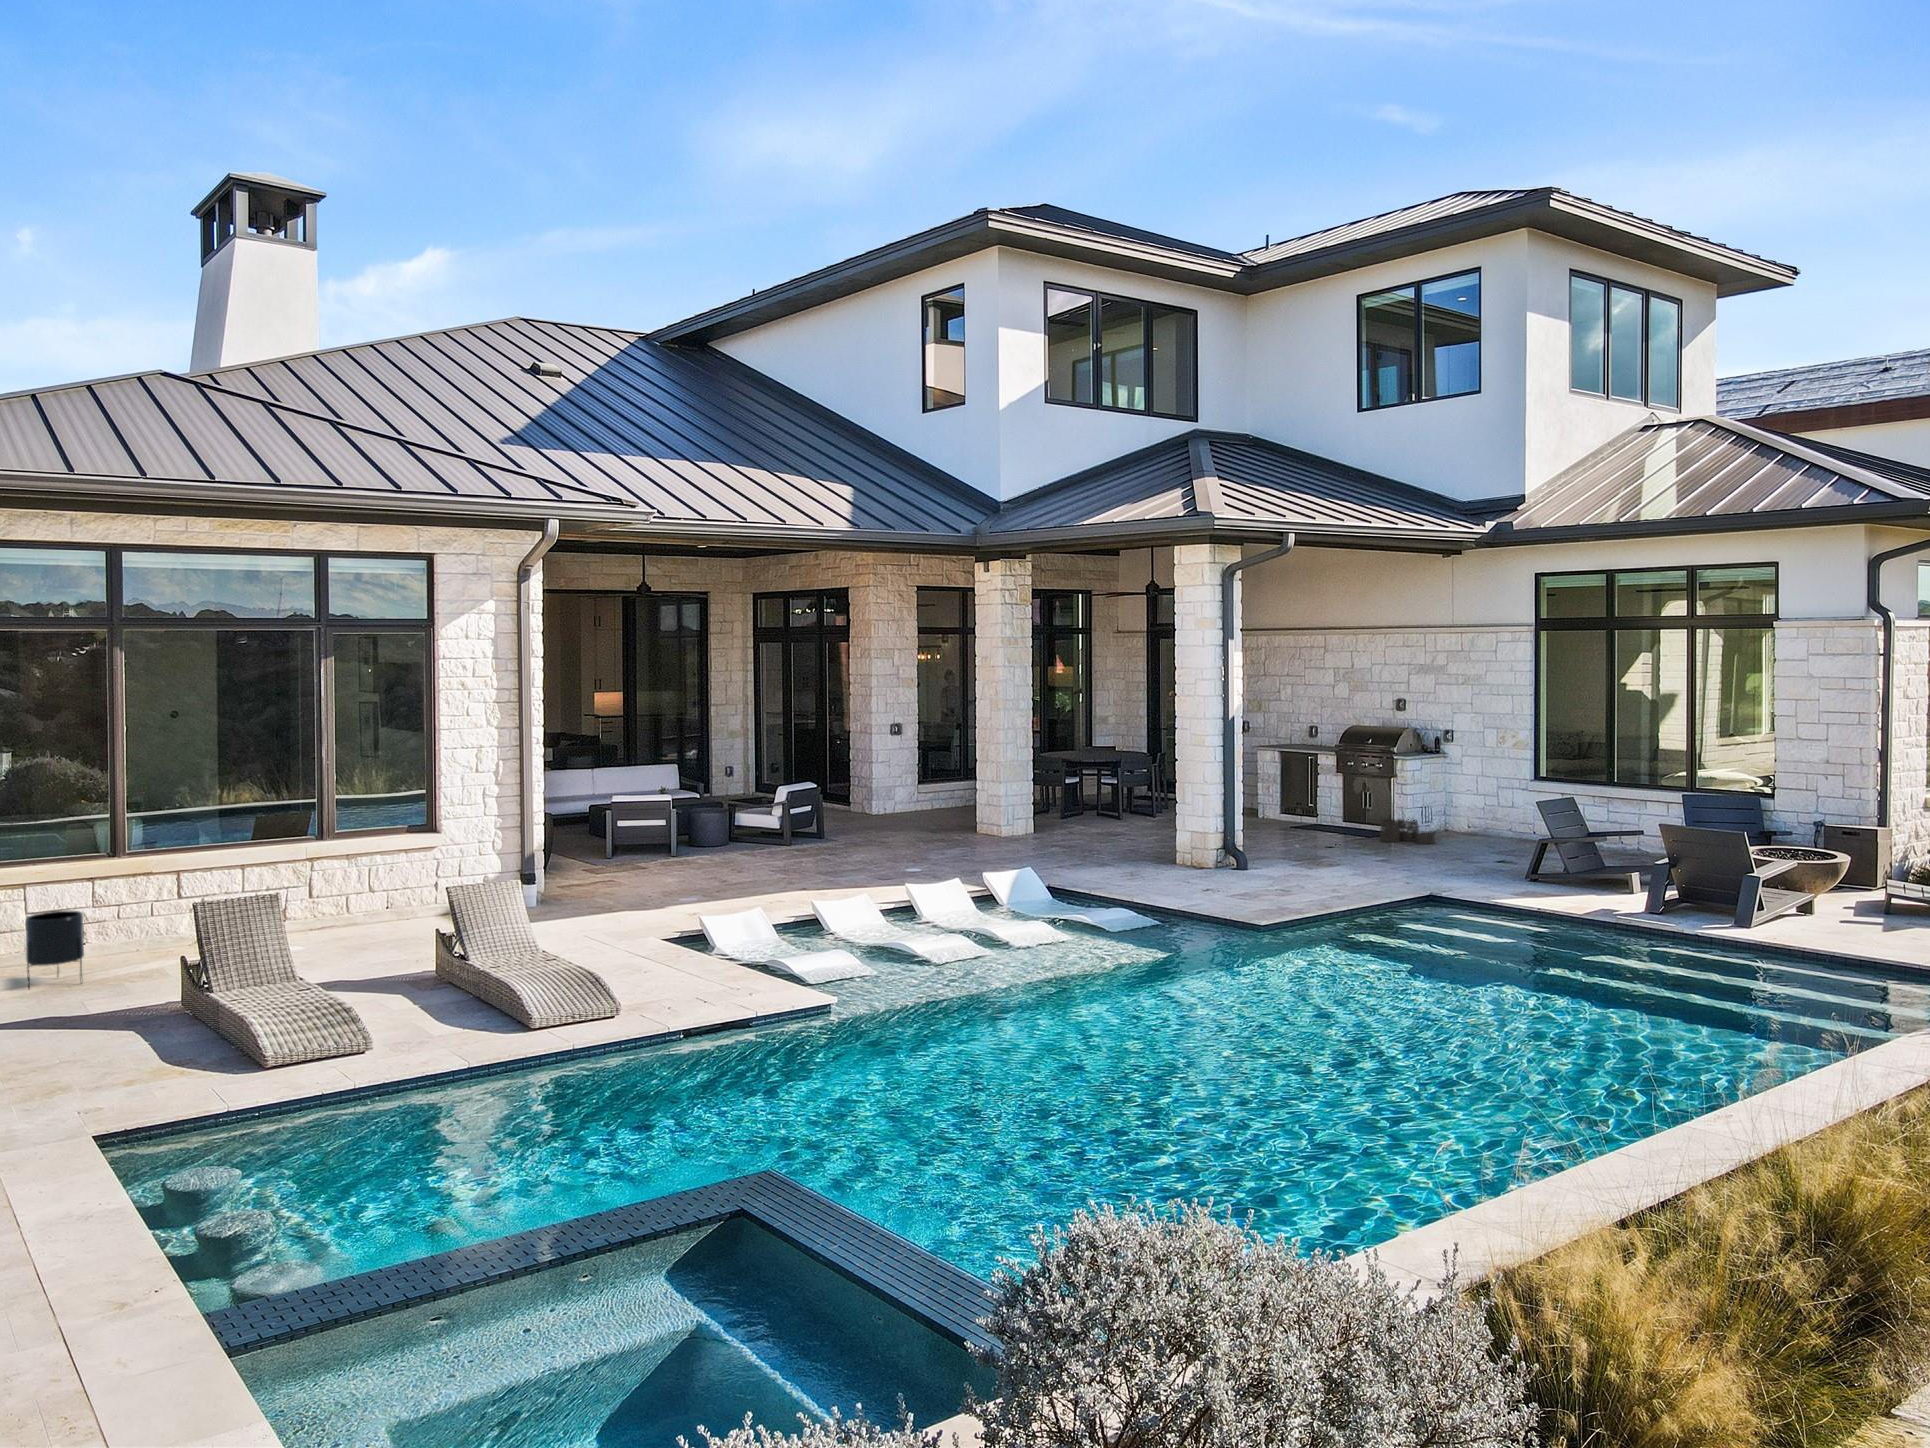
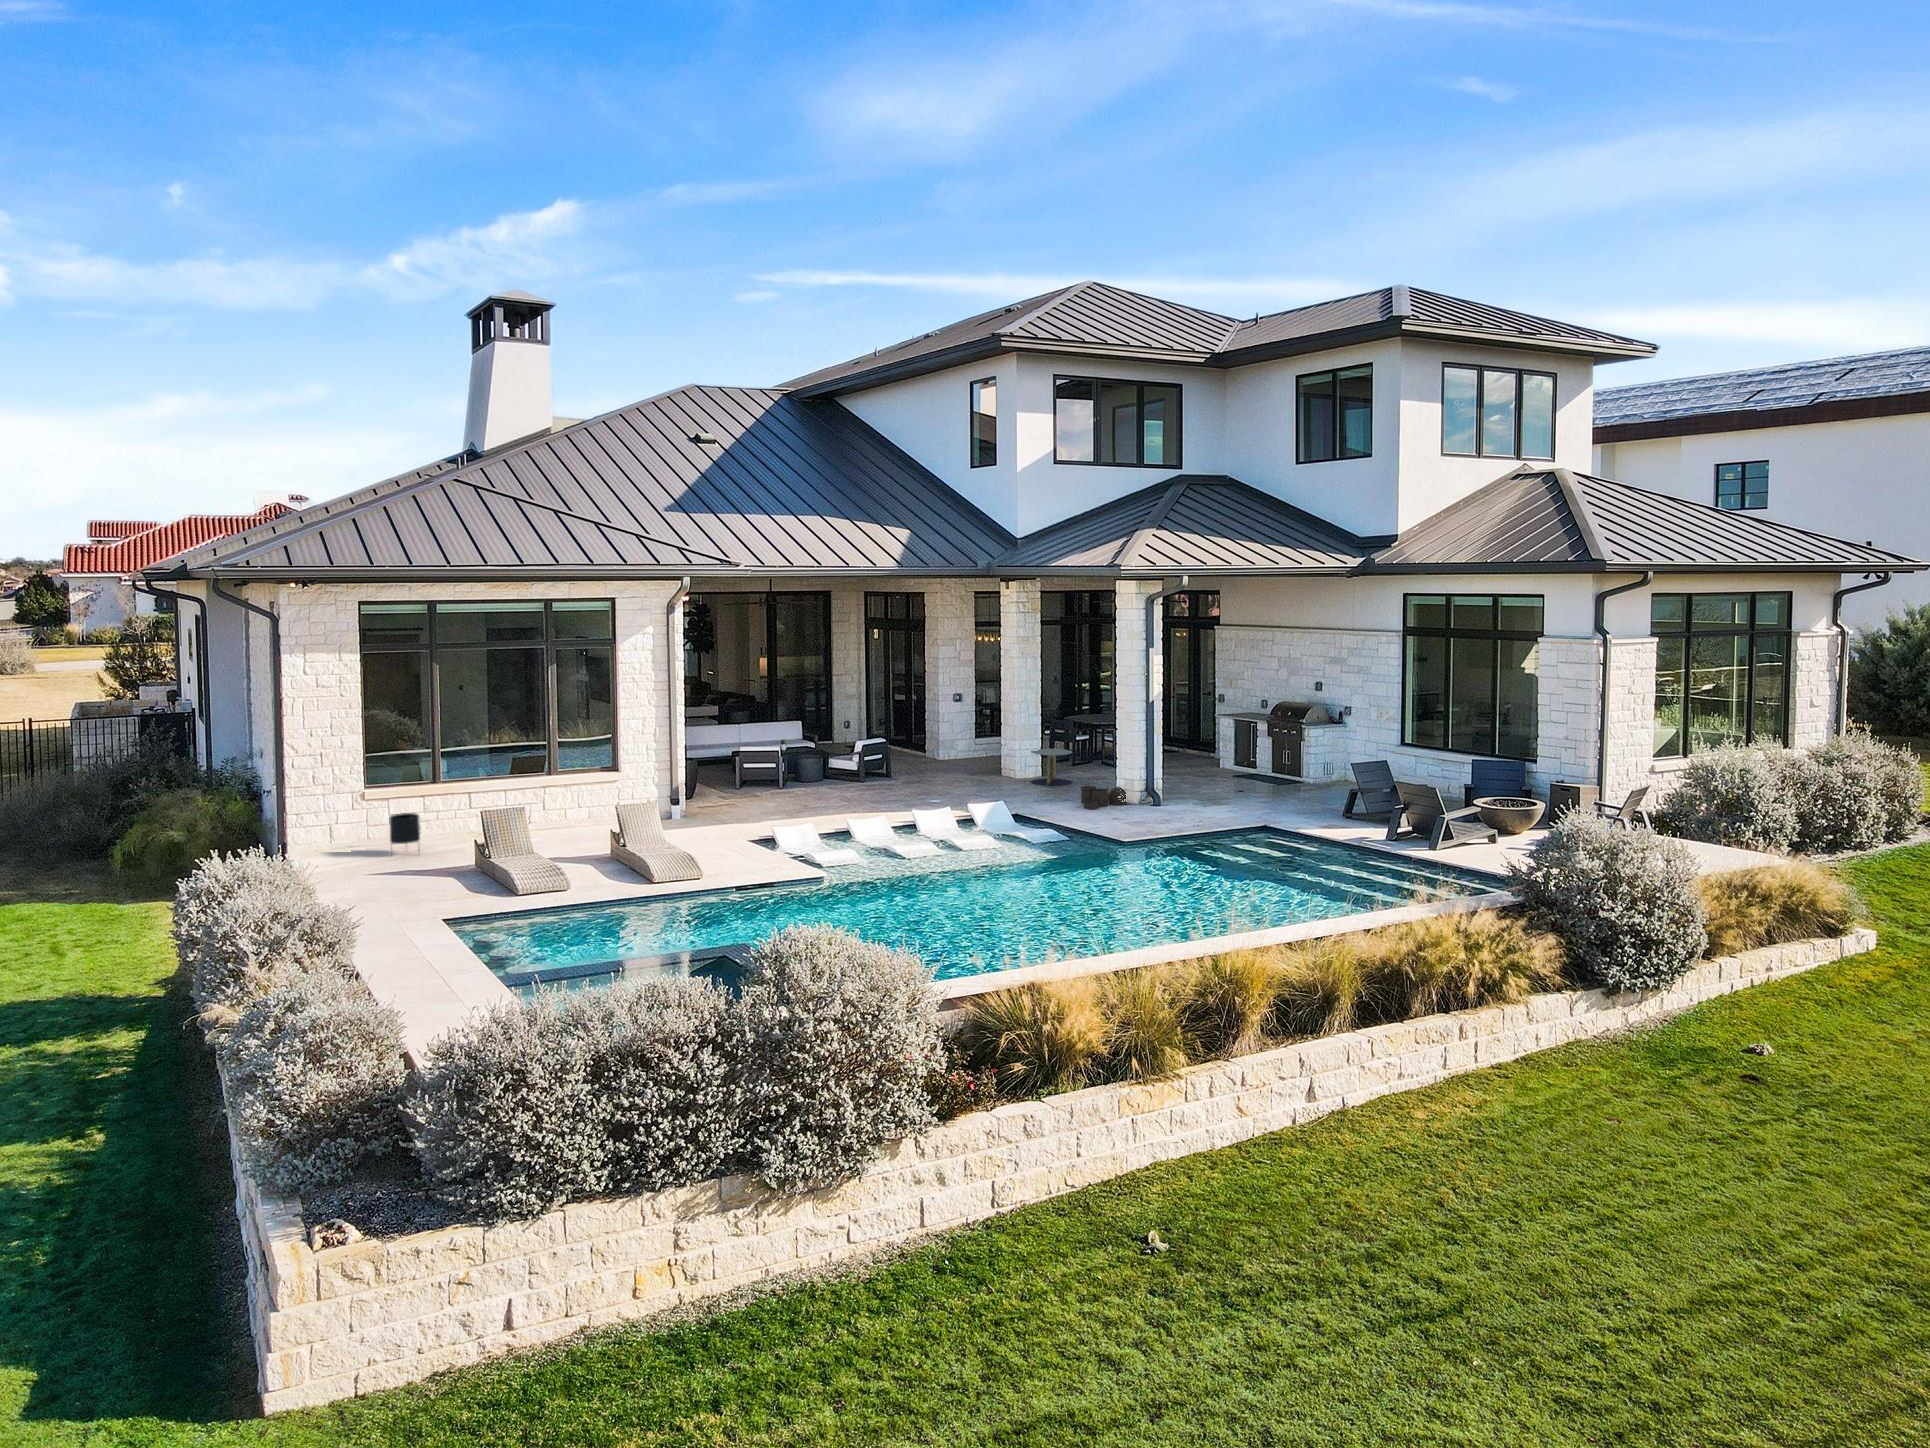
side table: none [1028,795,1087,847] -> present [1031,749,1072,786]
woven basket: present [1380,817,1435,844] -> present [1081,786,1127,810]

